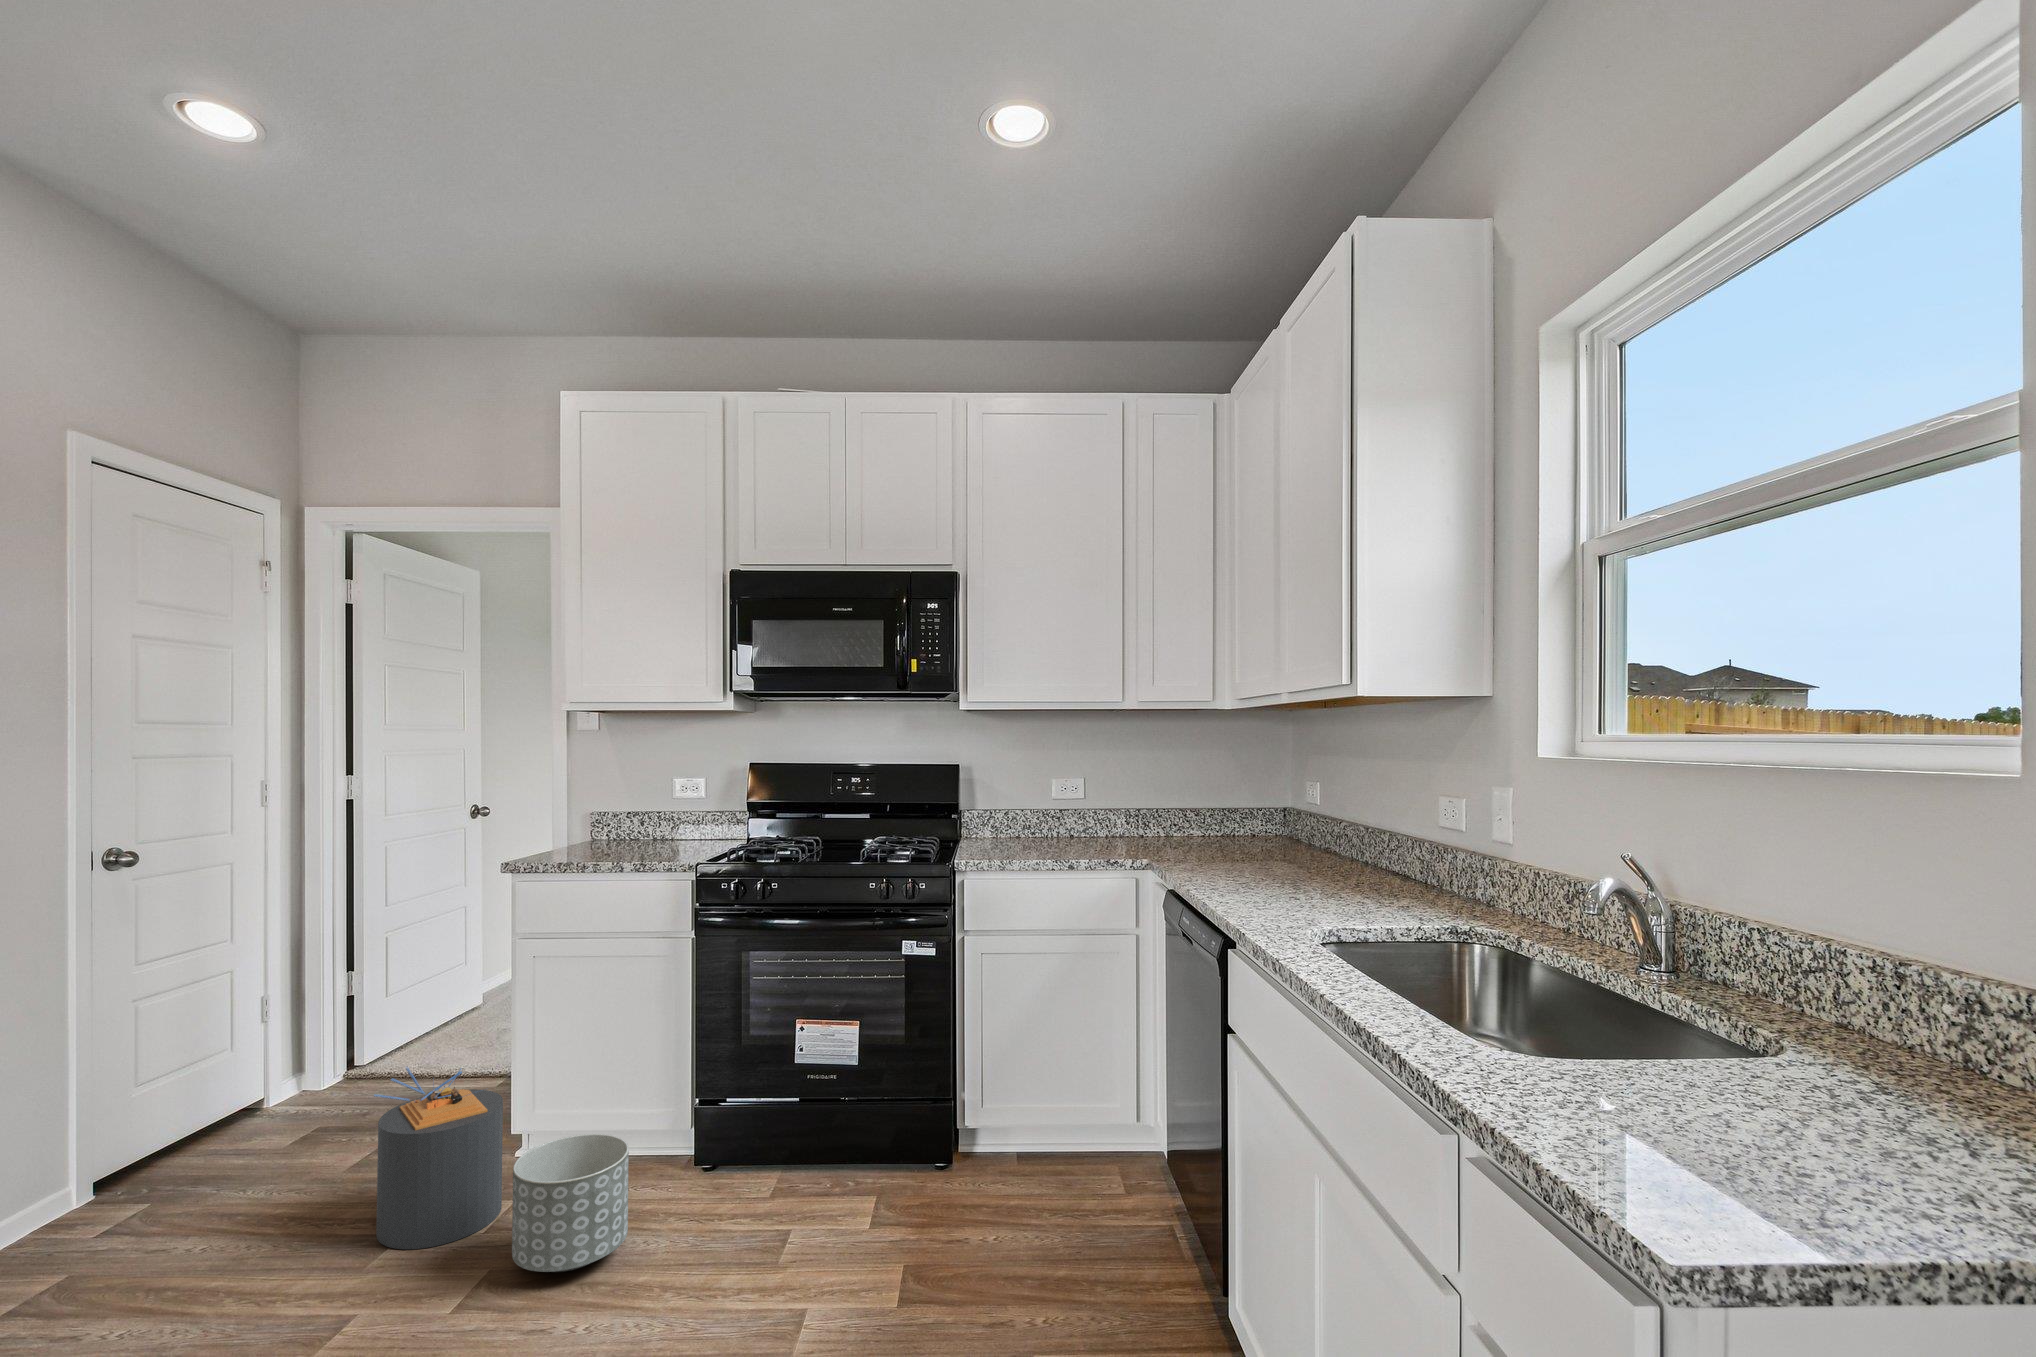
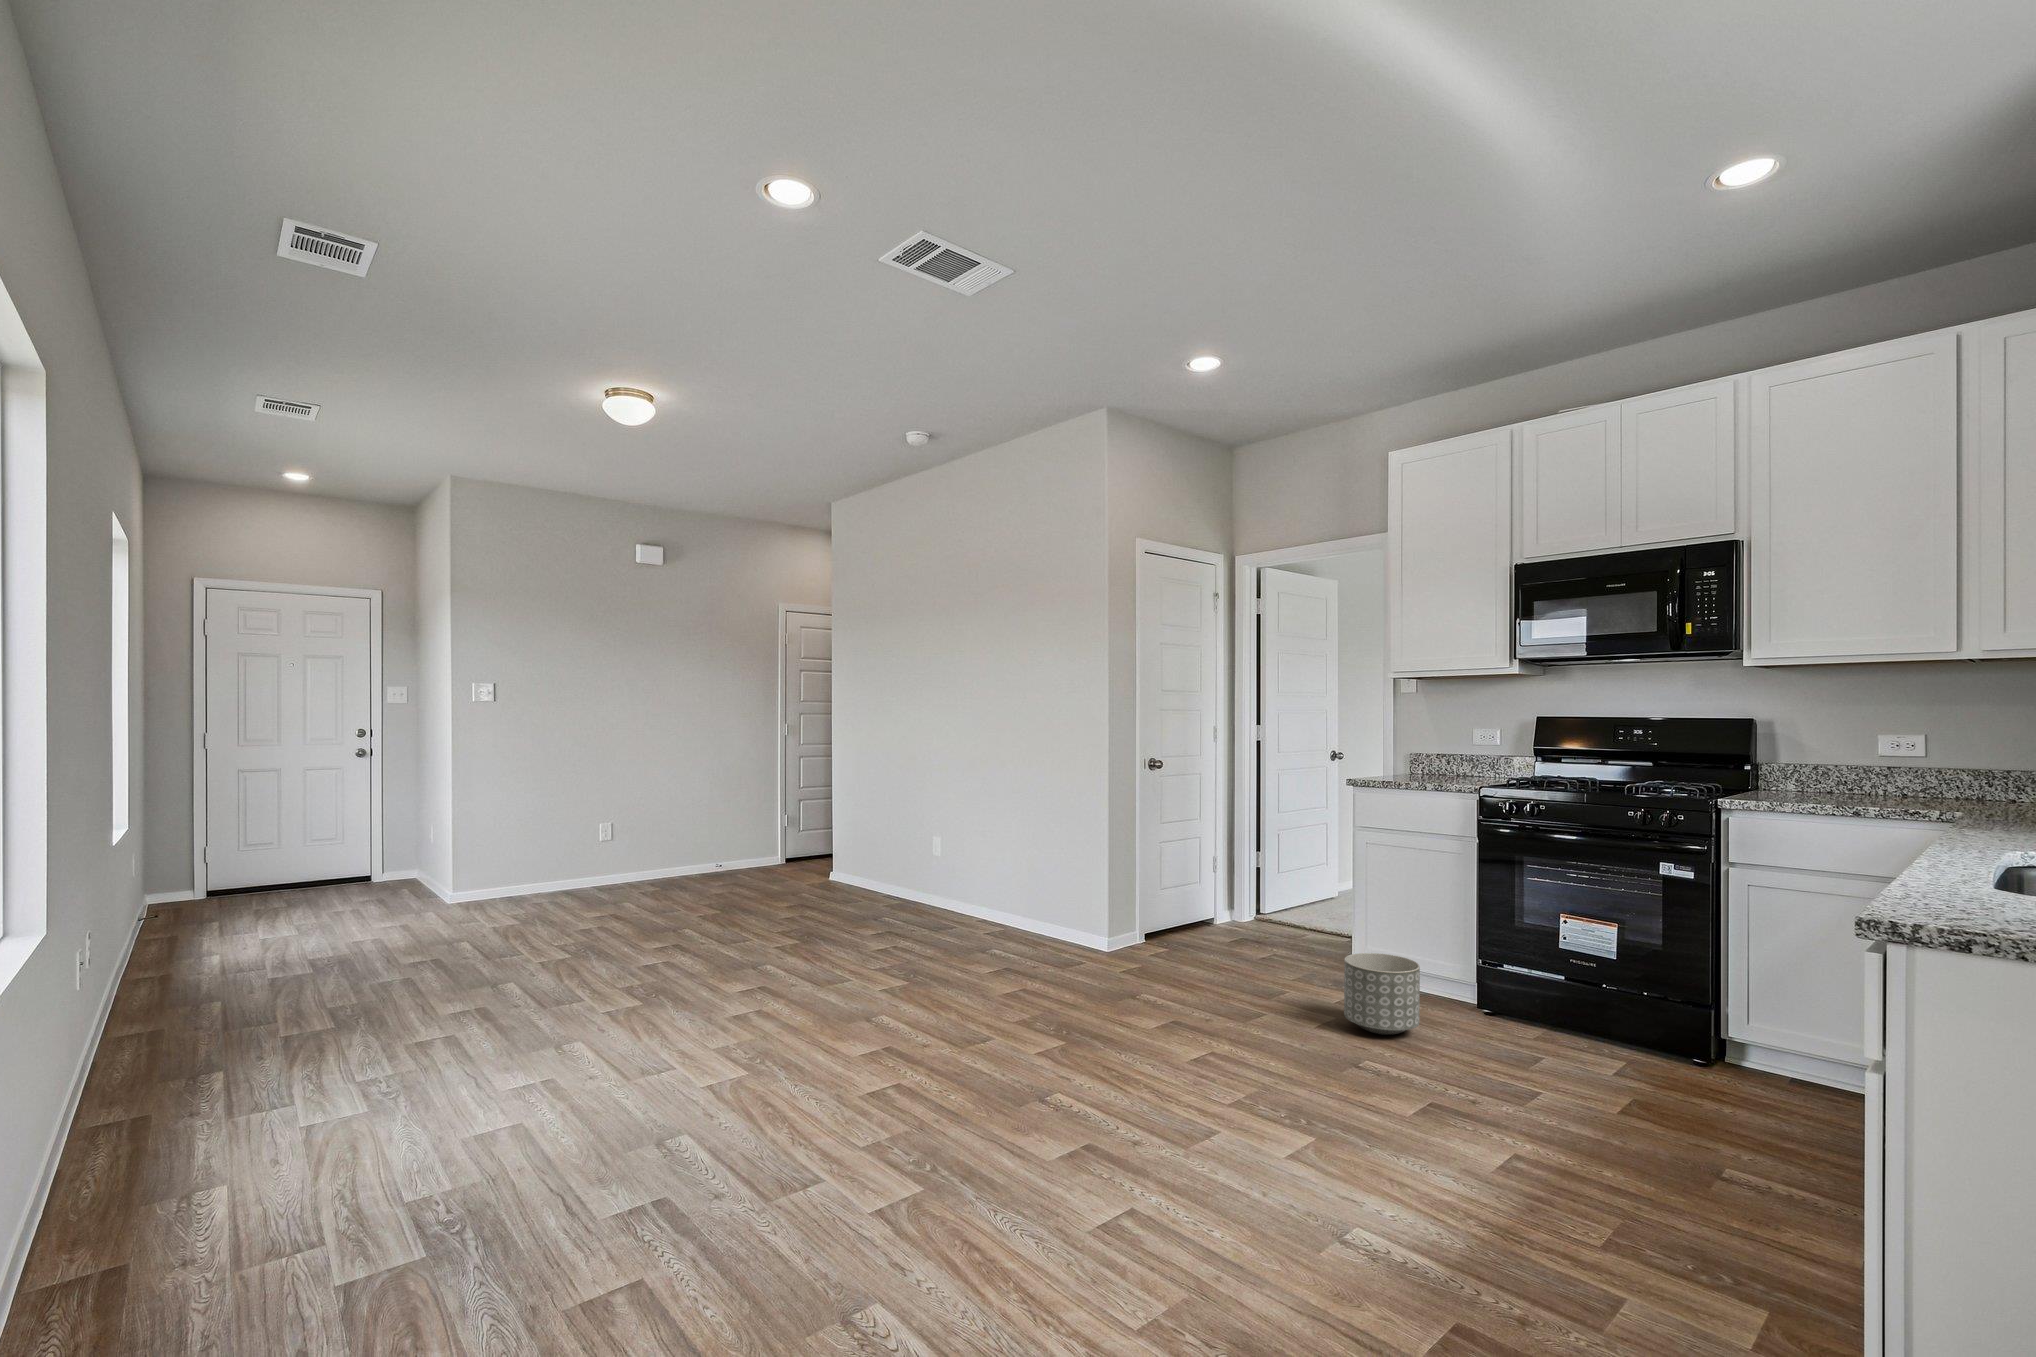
trash can: present [374,1068,503,1249] -> none [1265,888,1343,1004]

